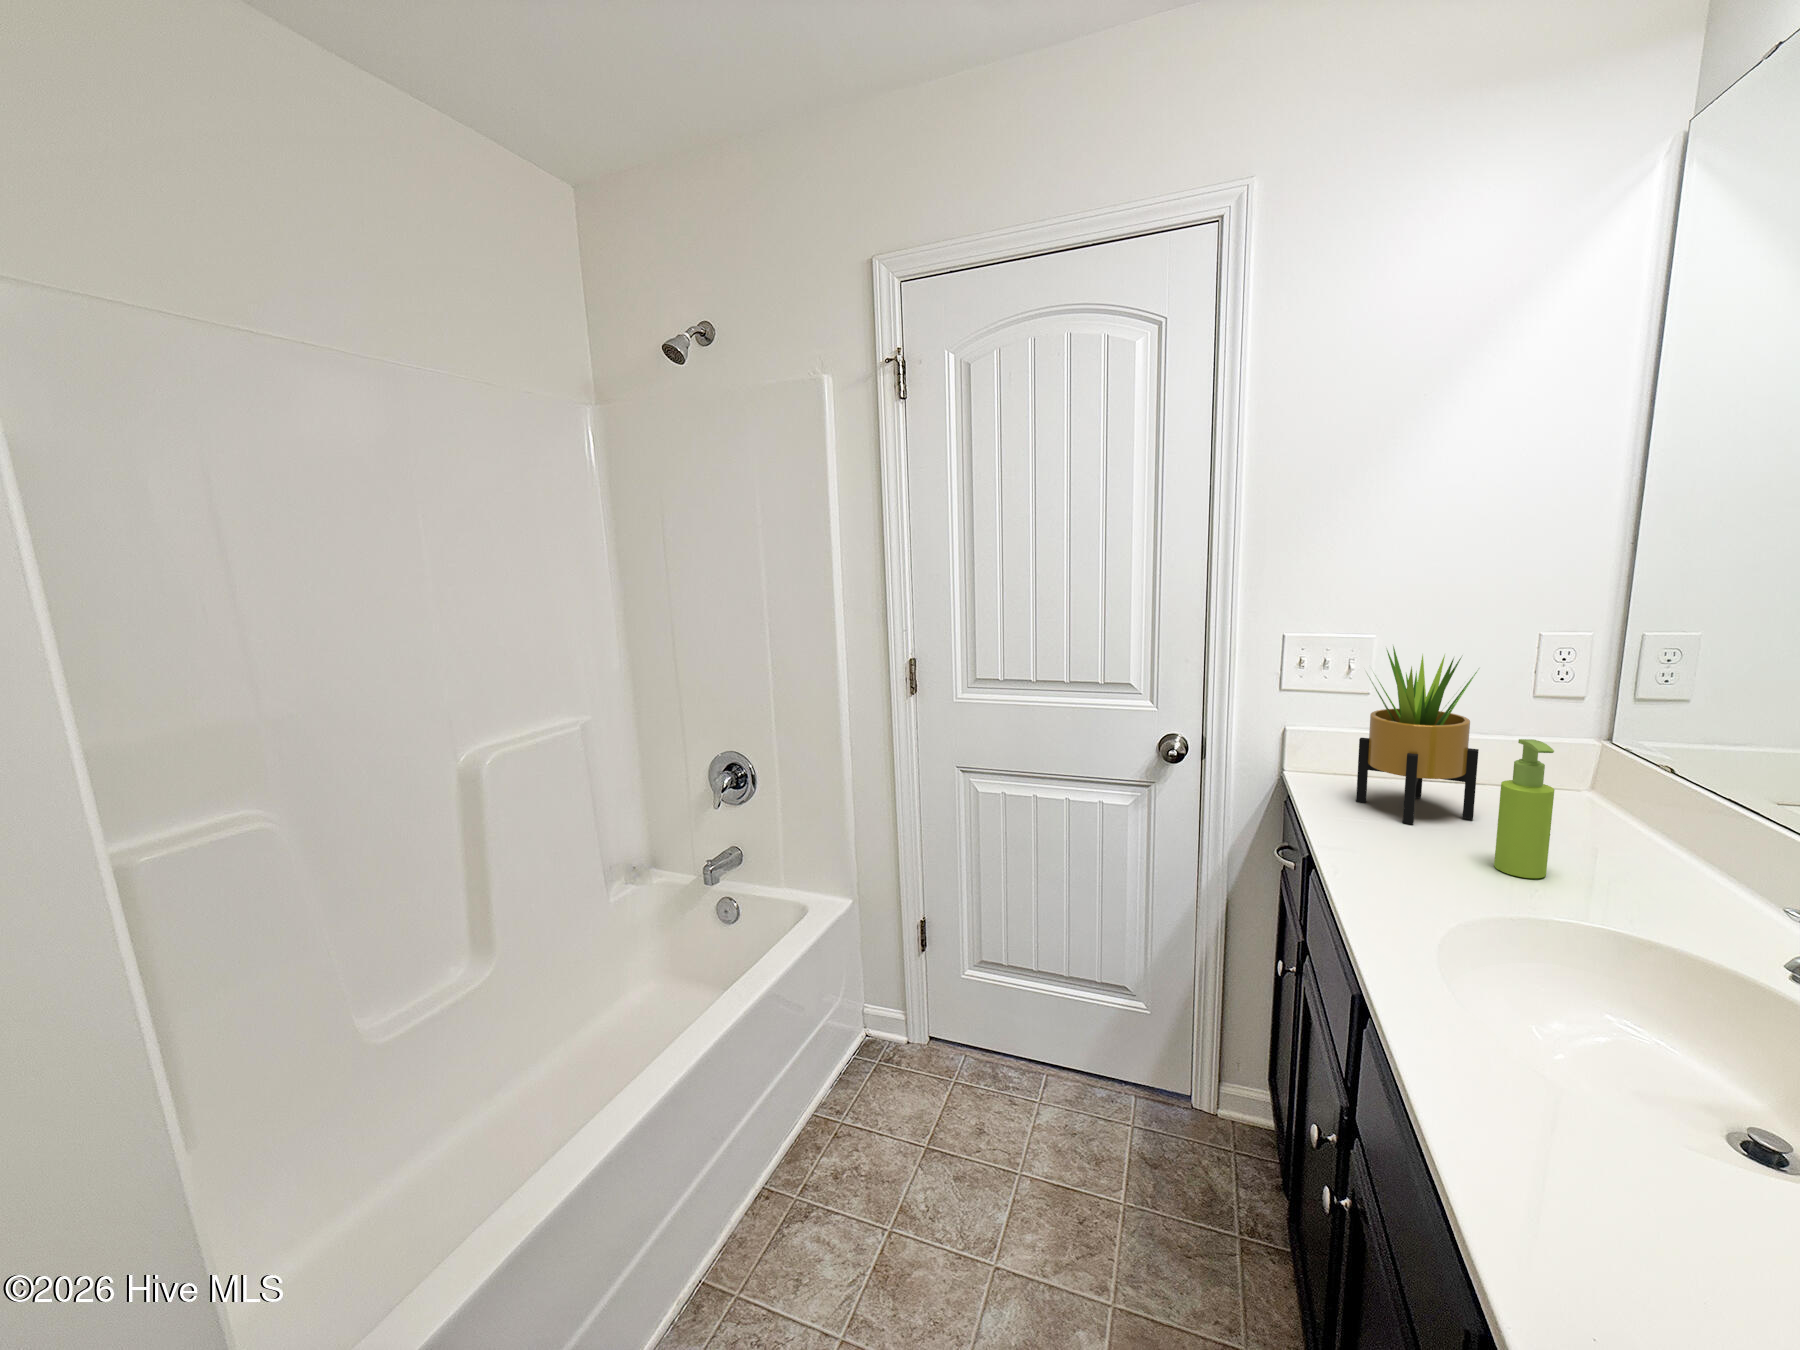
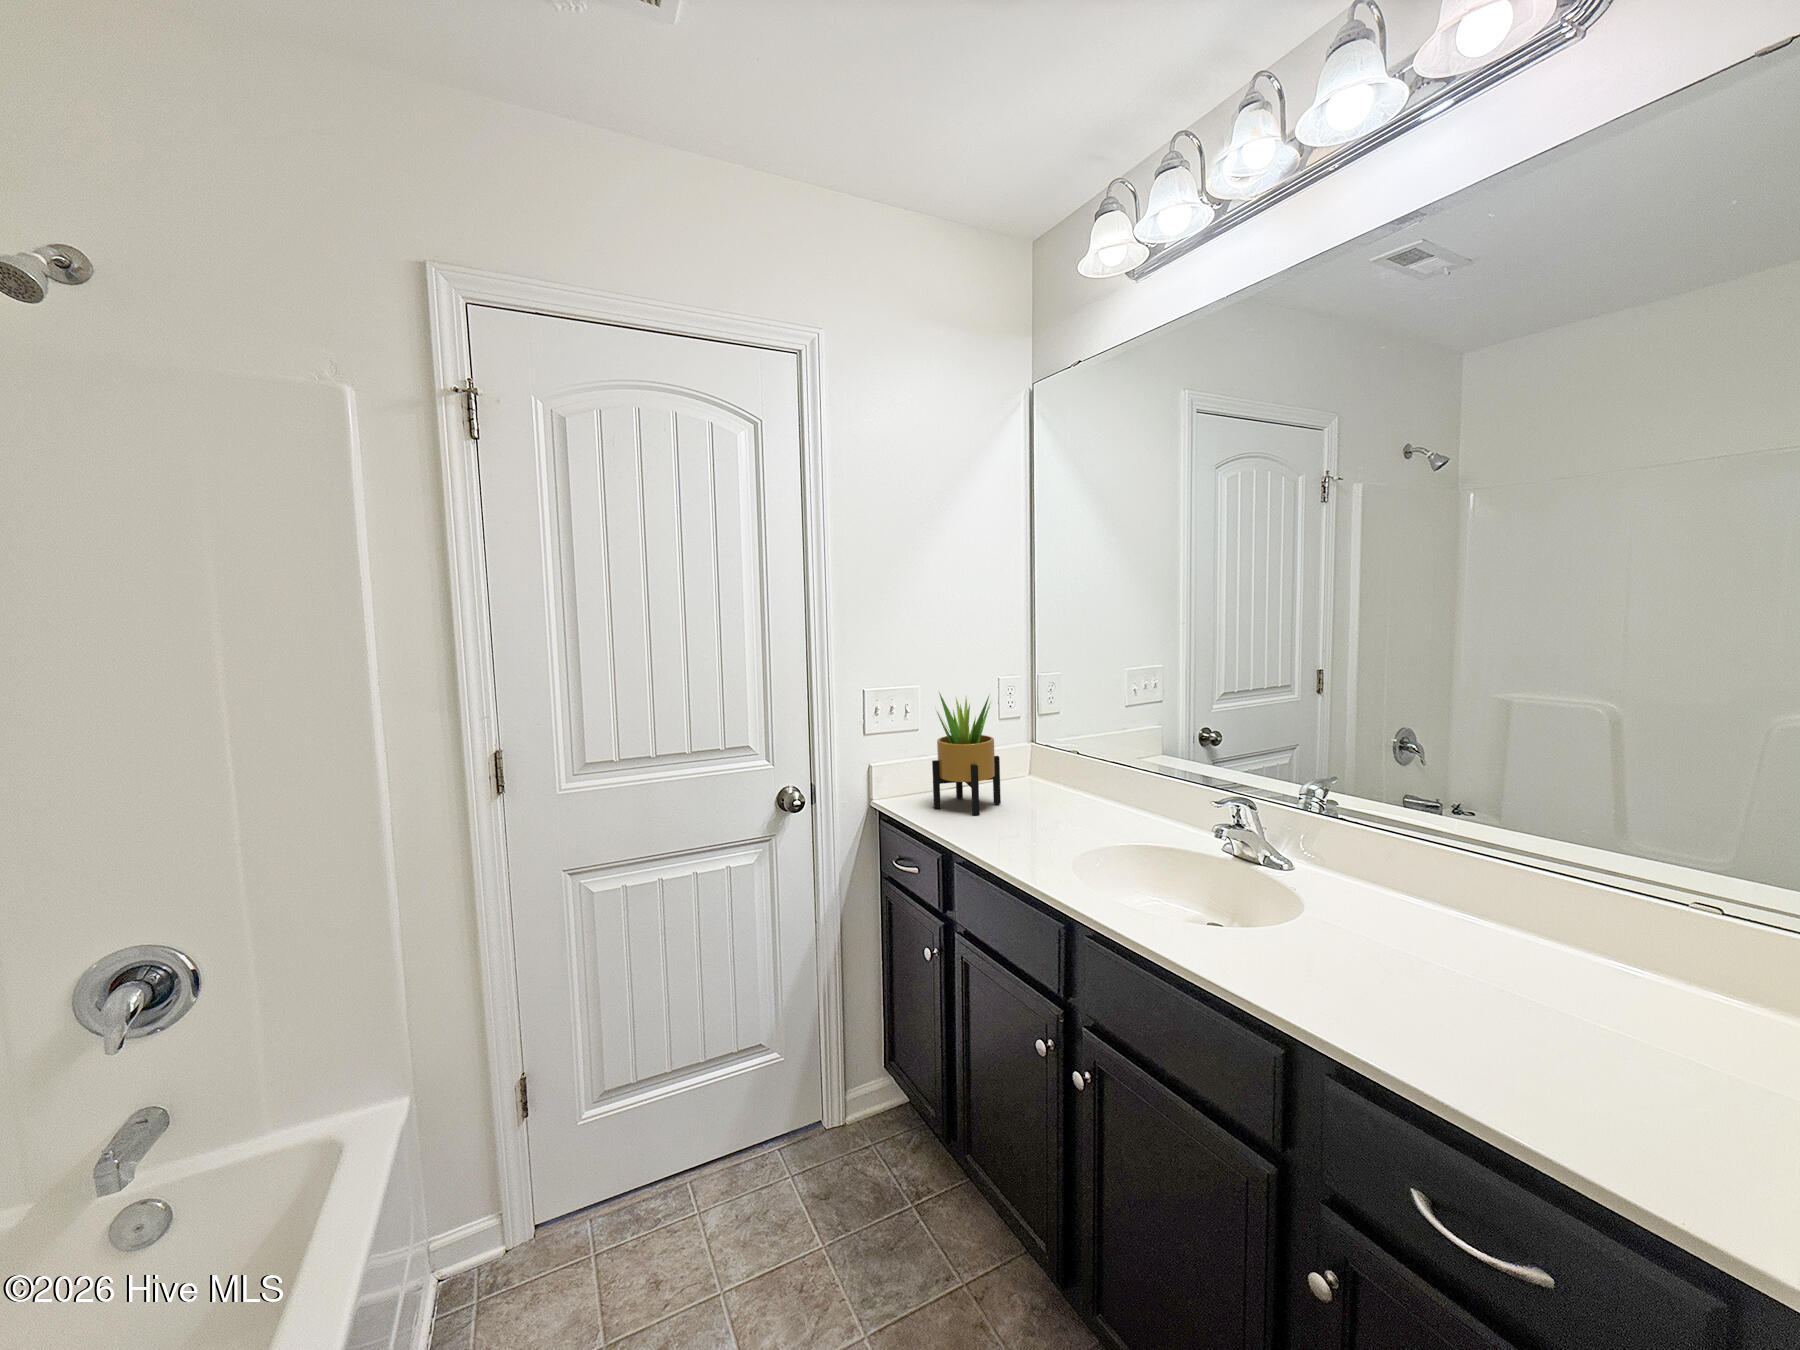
soap dispenser: present [1494,739,1554,878] -> none [1038,740,1066,829]

